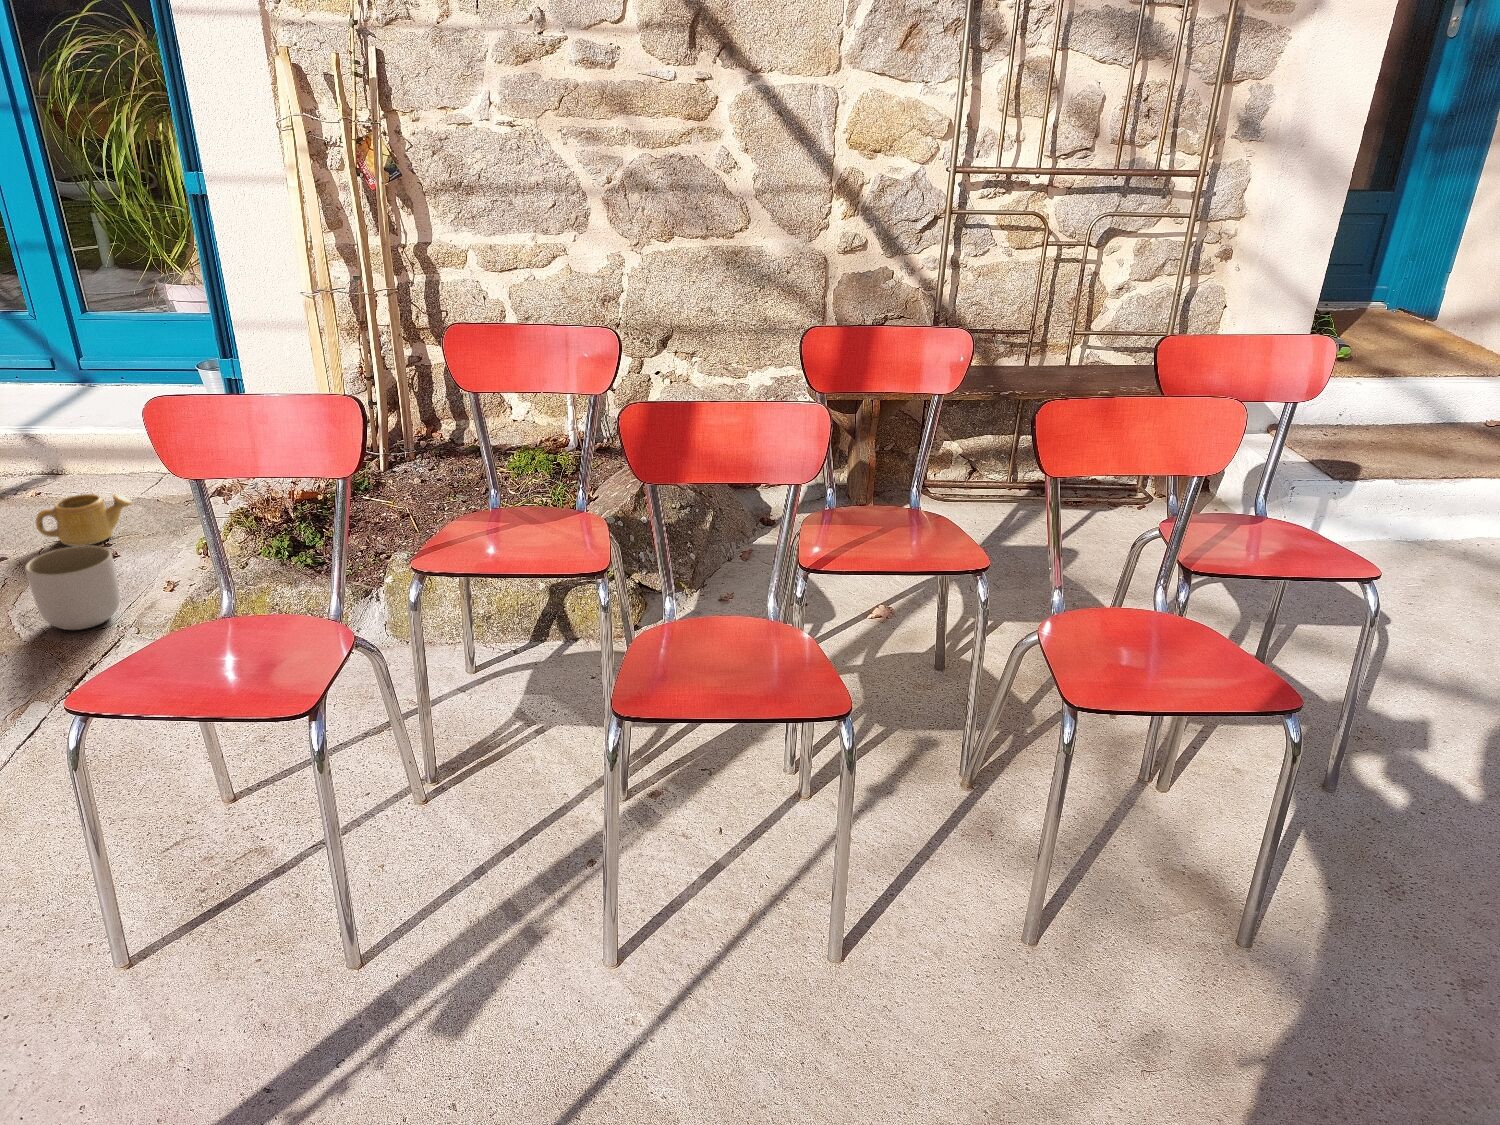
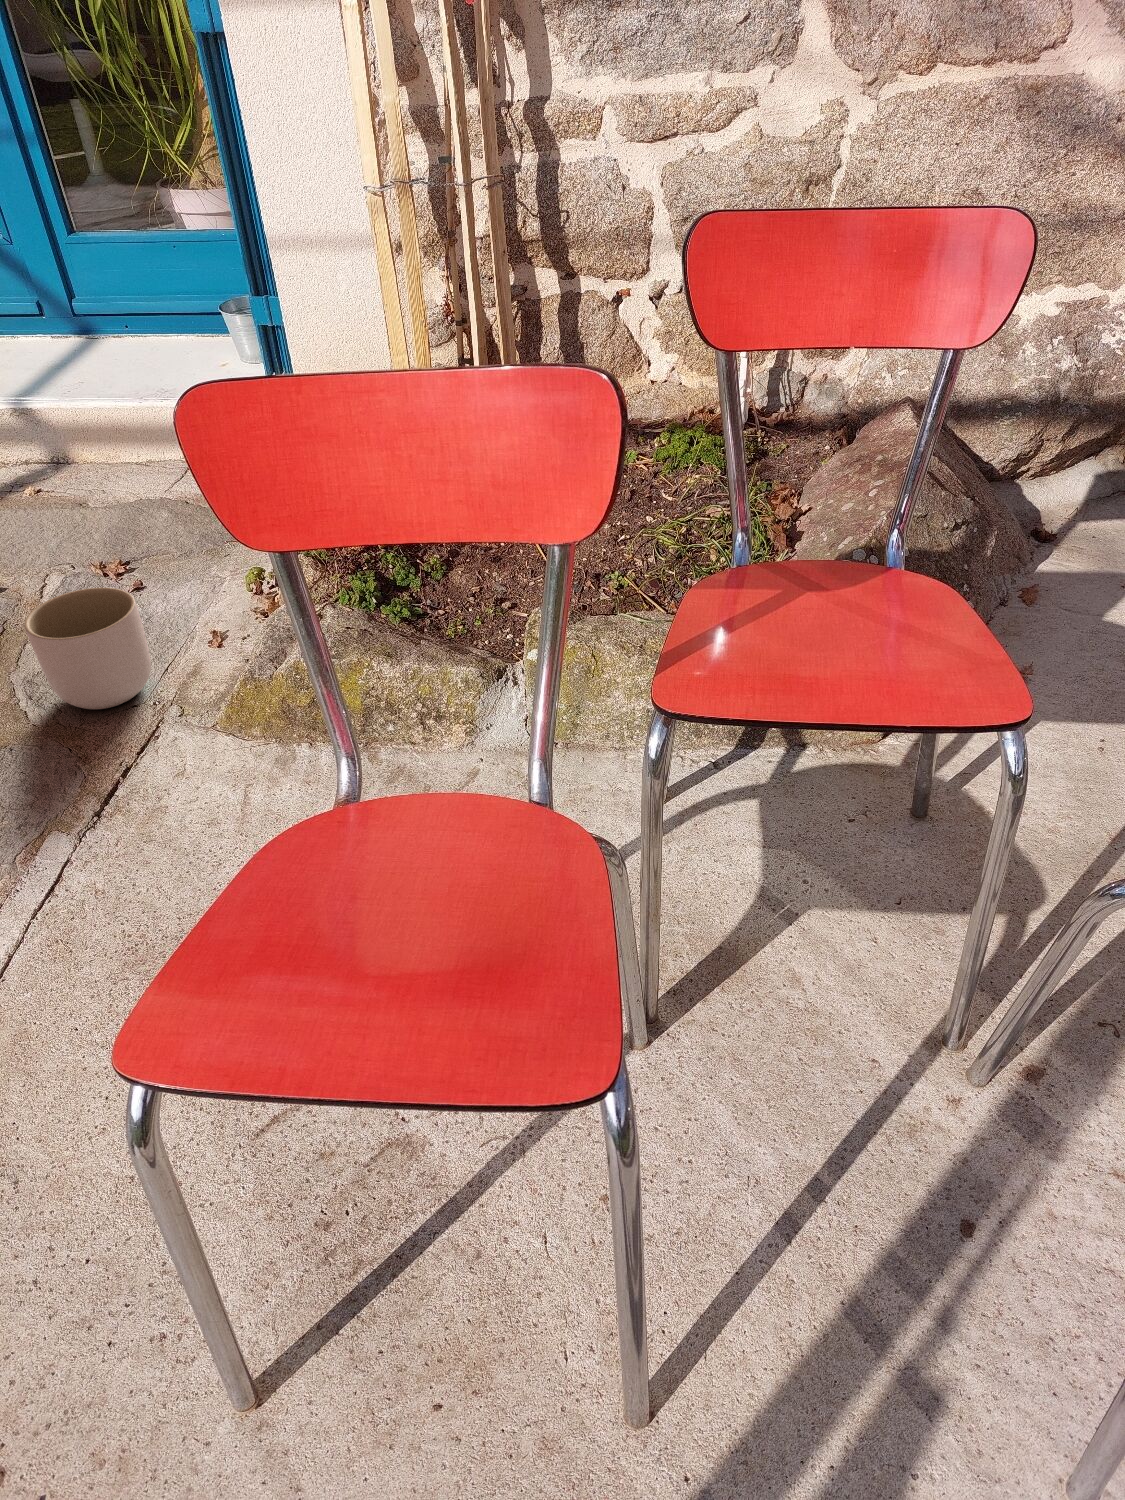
watering can: present [36,494,132,546] -> none [38,497,154,571]

